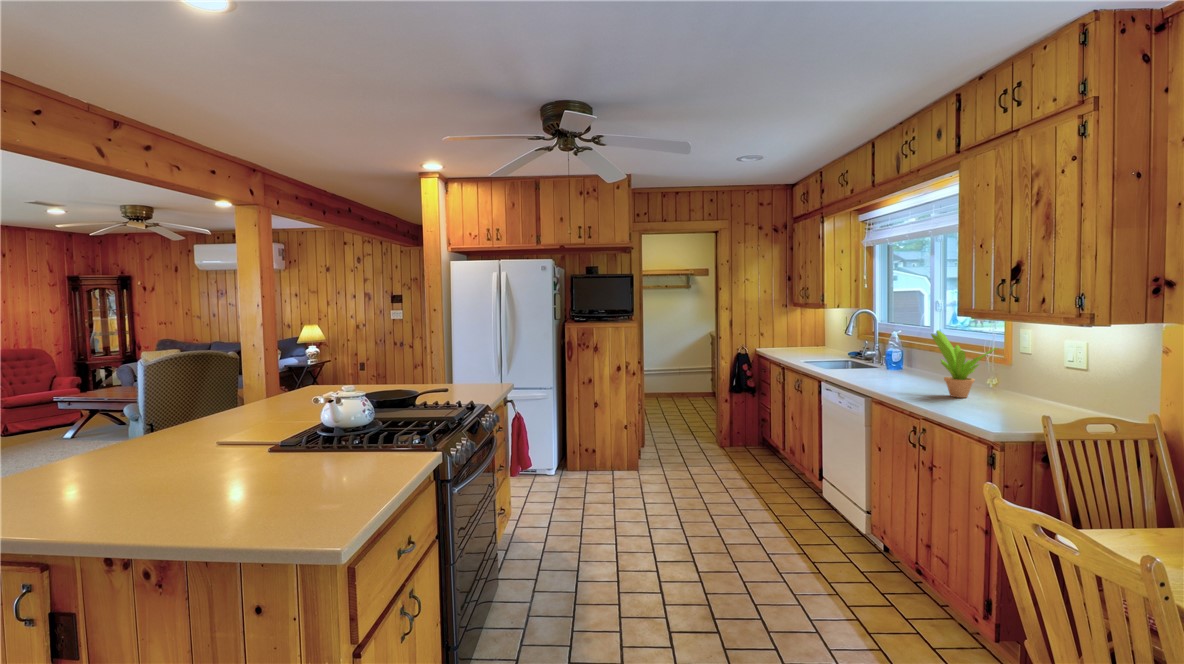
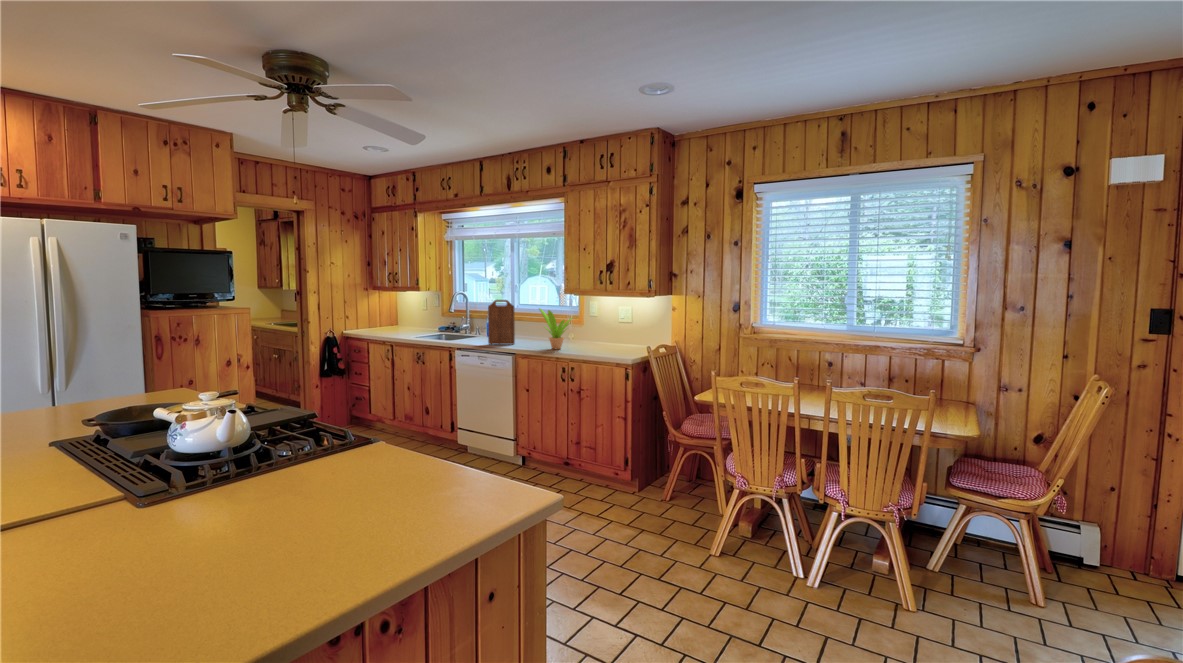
cutting board: none [869,317,908,382] -> present [488,300,515,345]

